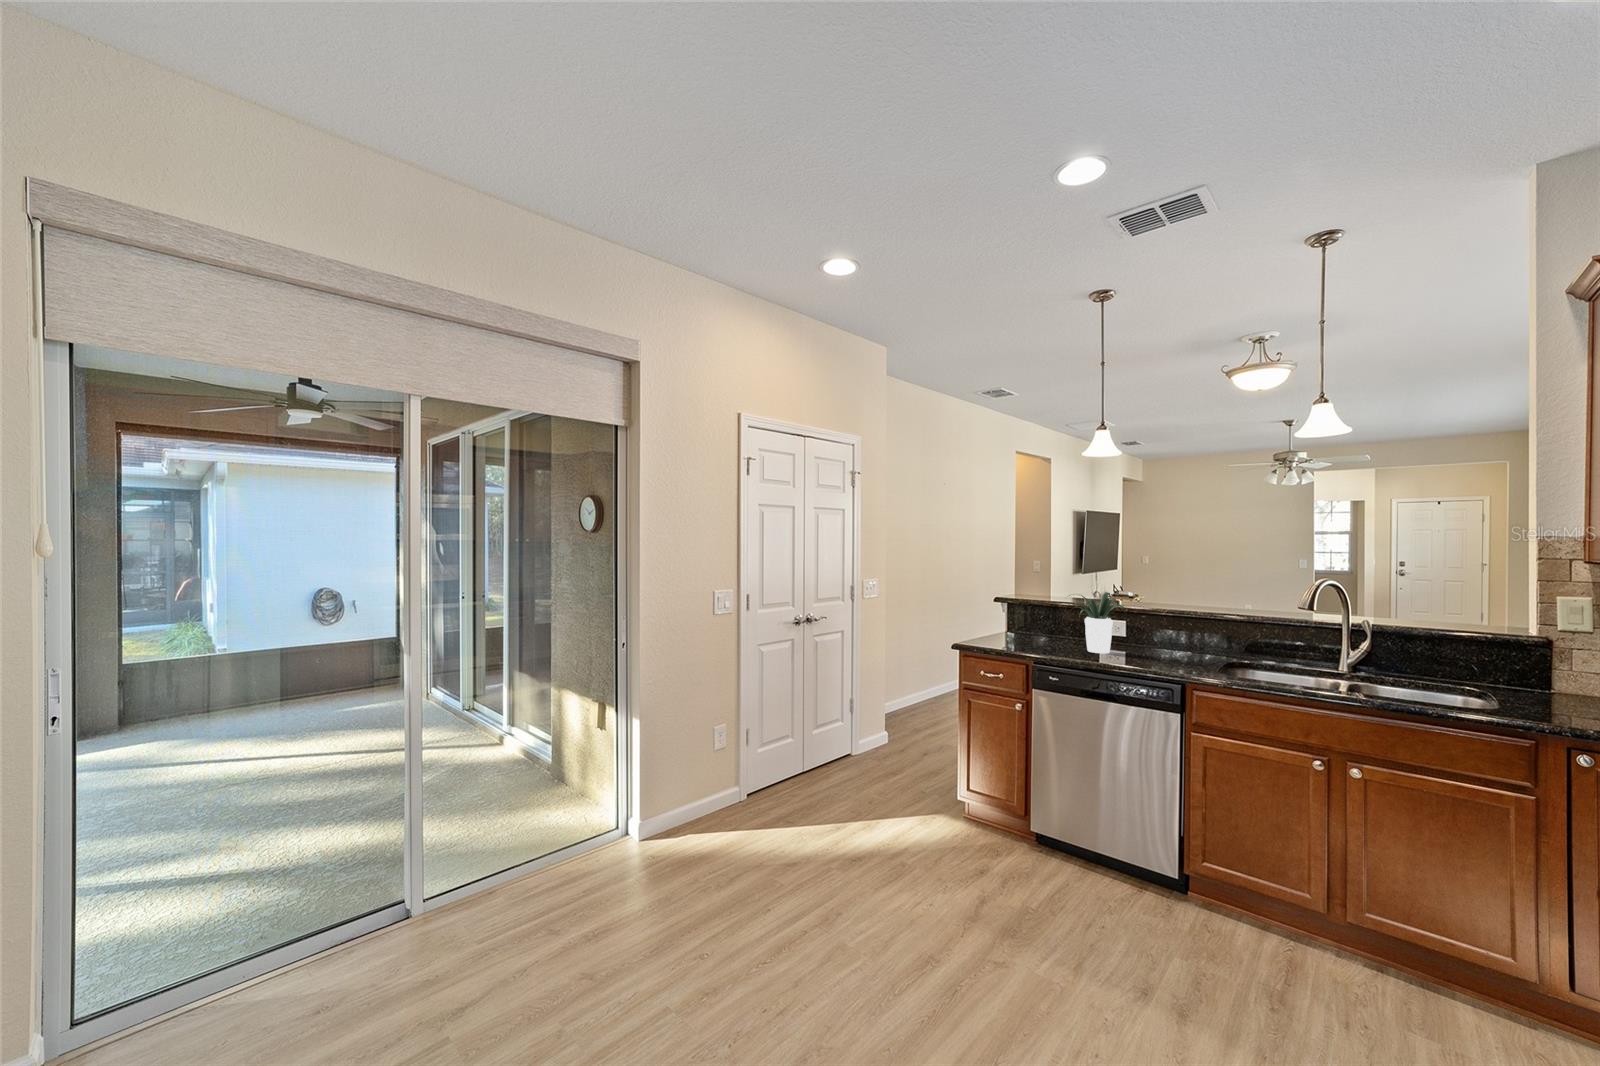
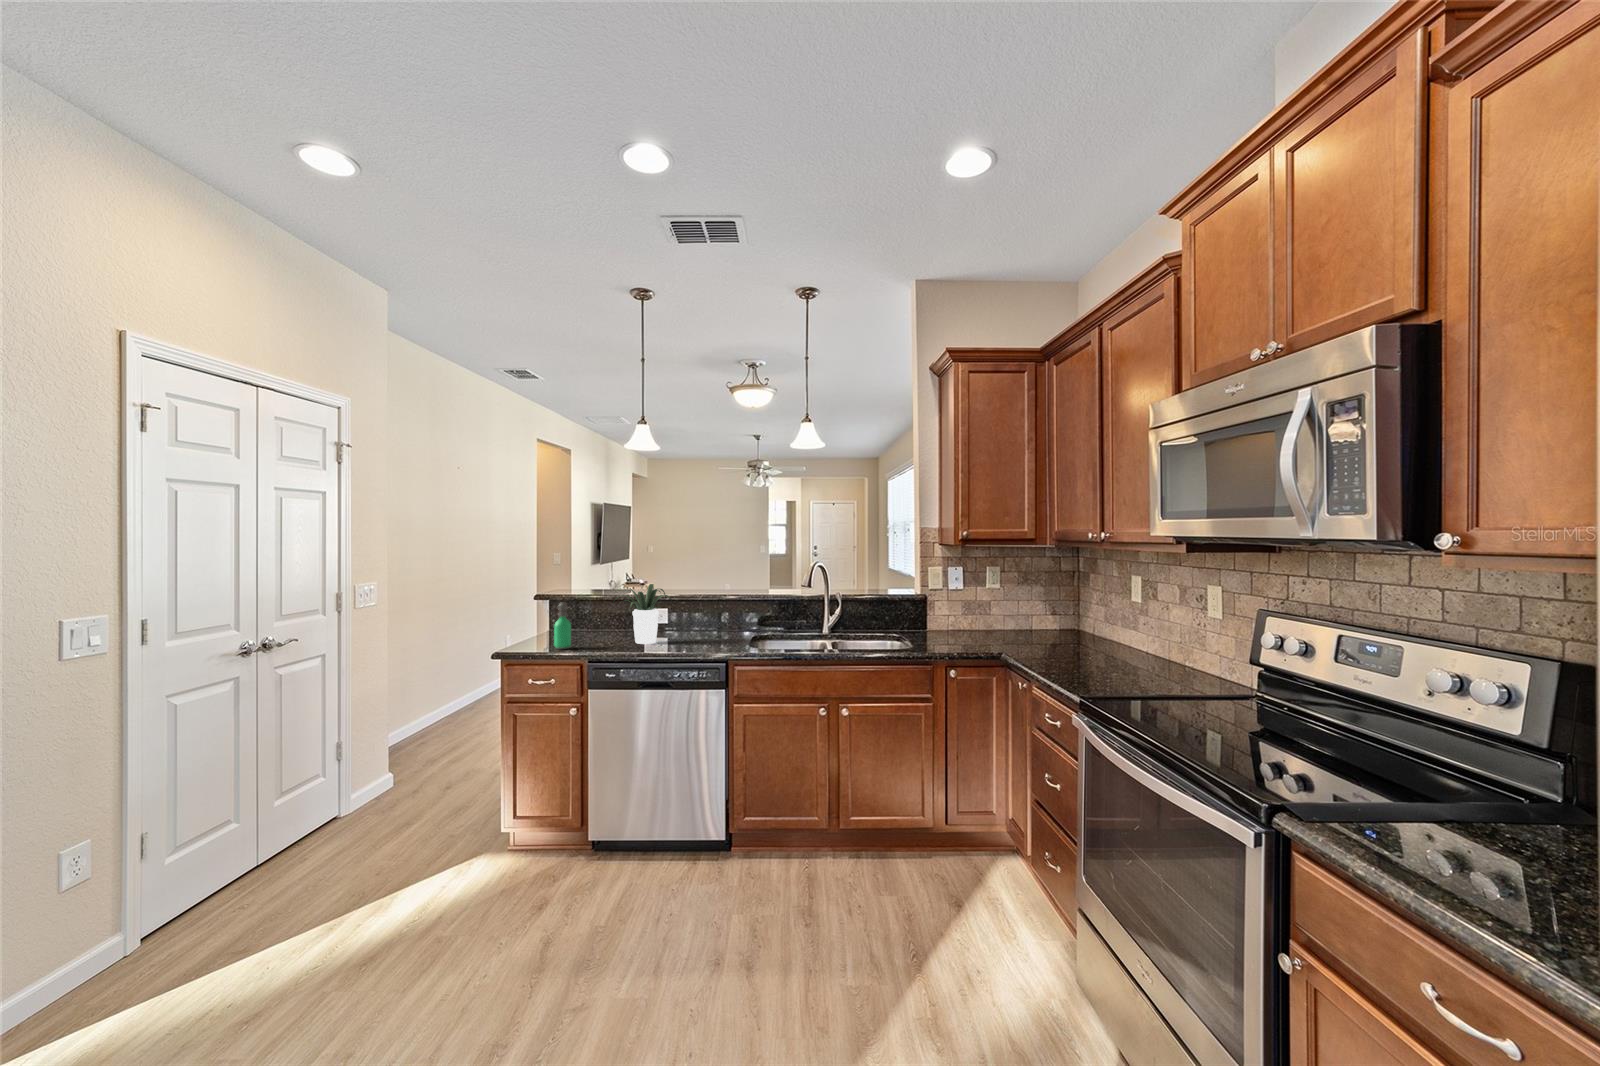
soap dispenser: none [1007,604,1022,648] -> present [554,602,571,649]

